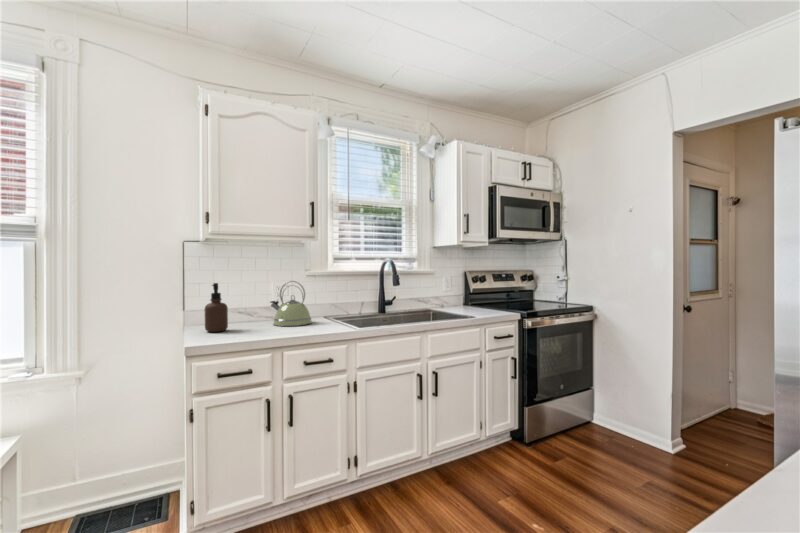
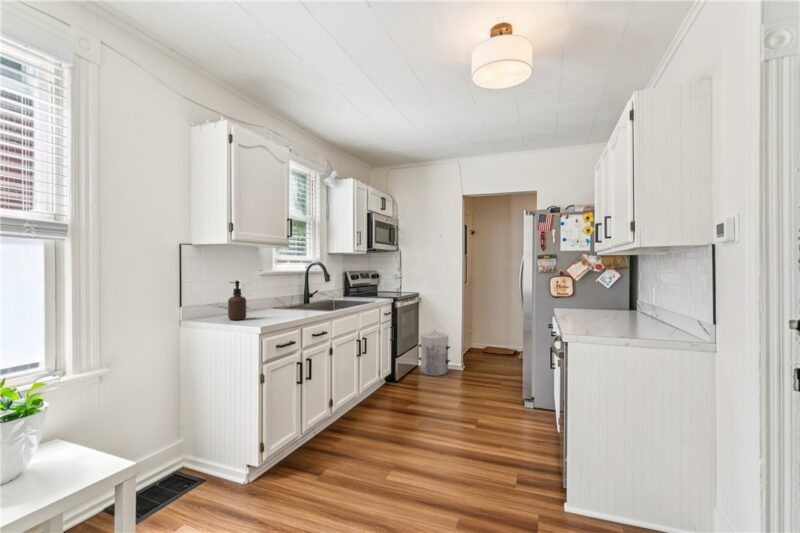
kettle: present [270,281,312,326] -> none [254,279,288,314]
waste bin: none [583,370,642,451] -> present [419,330,450,376]

